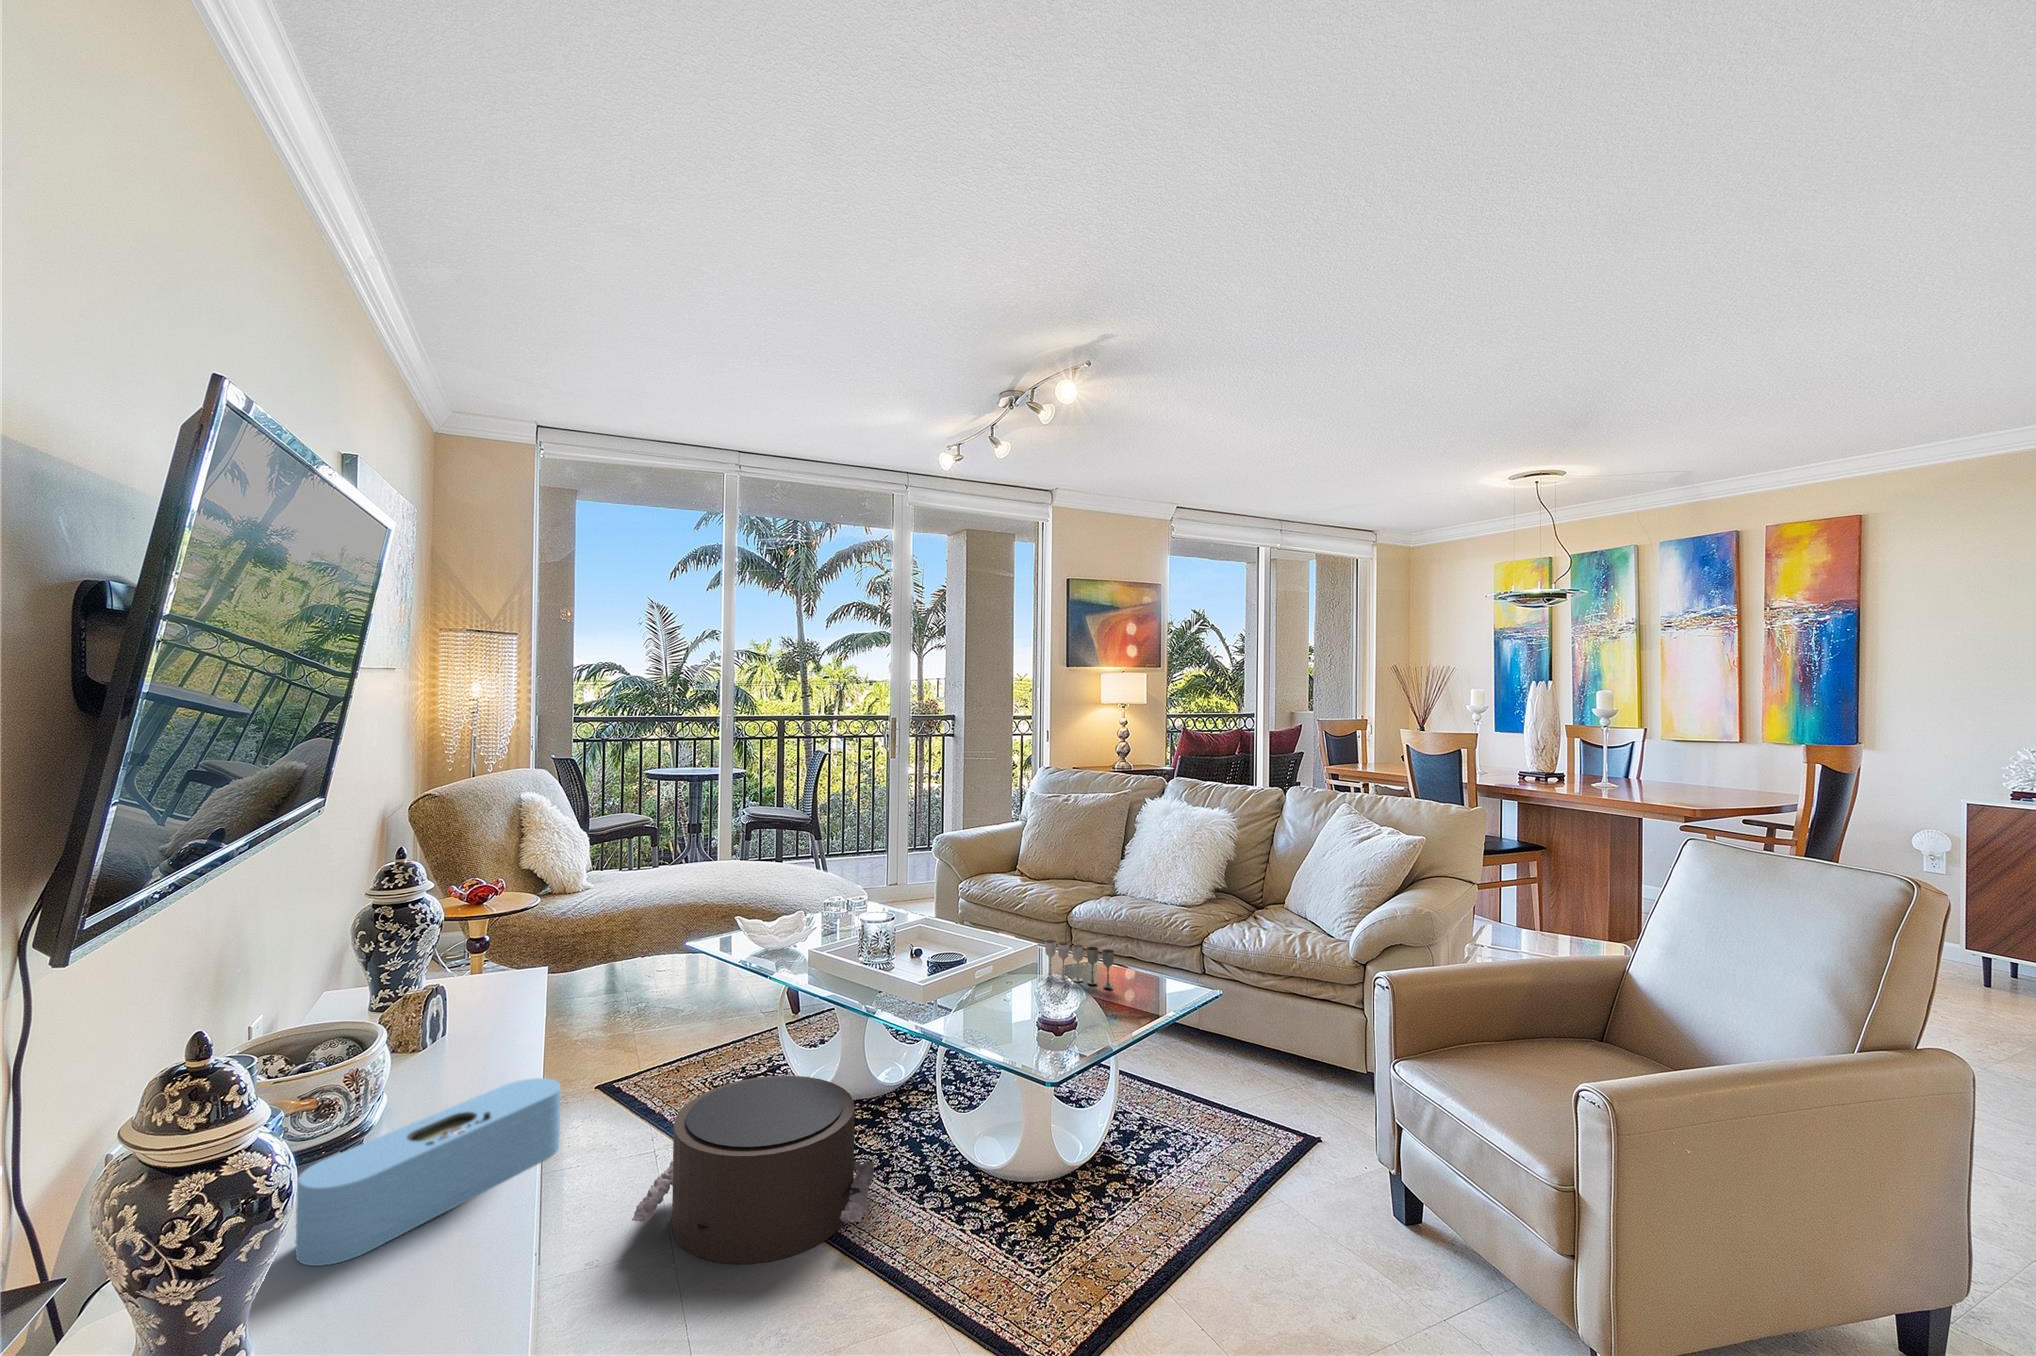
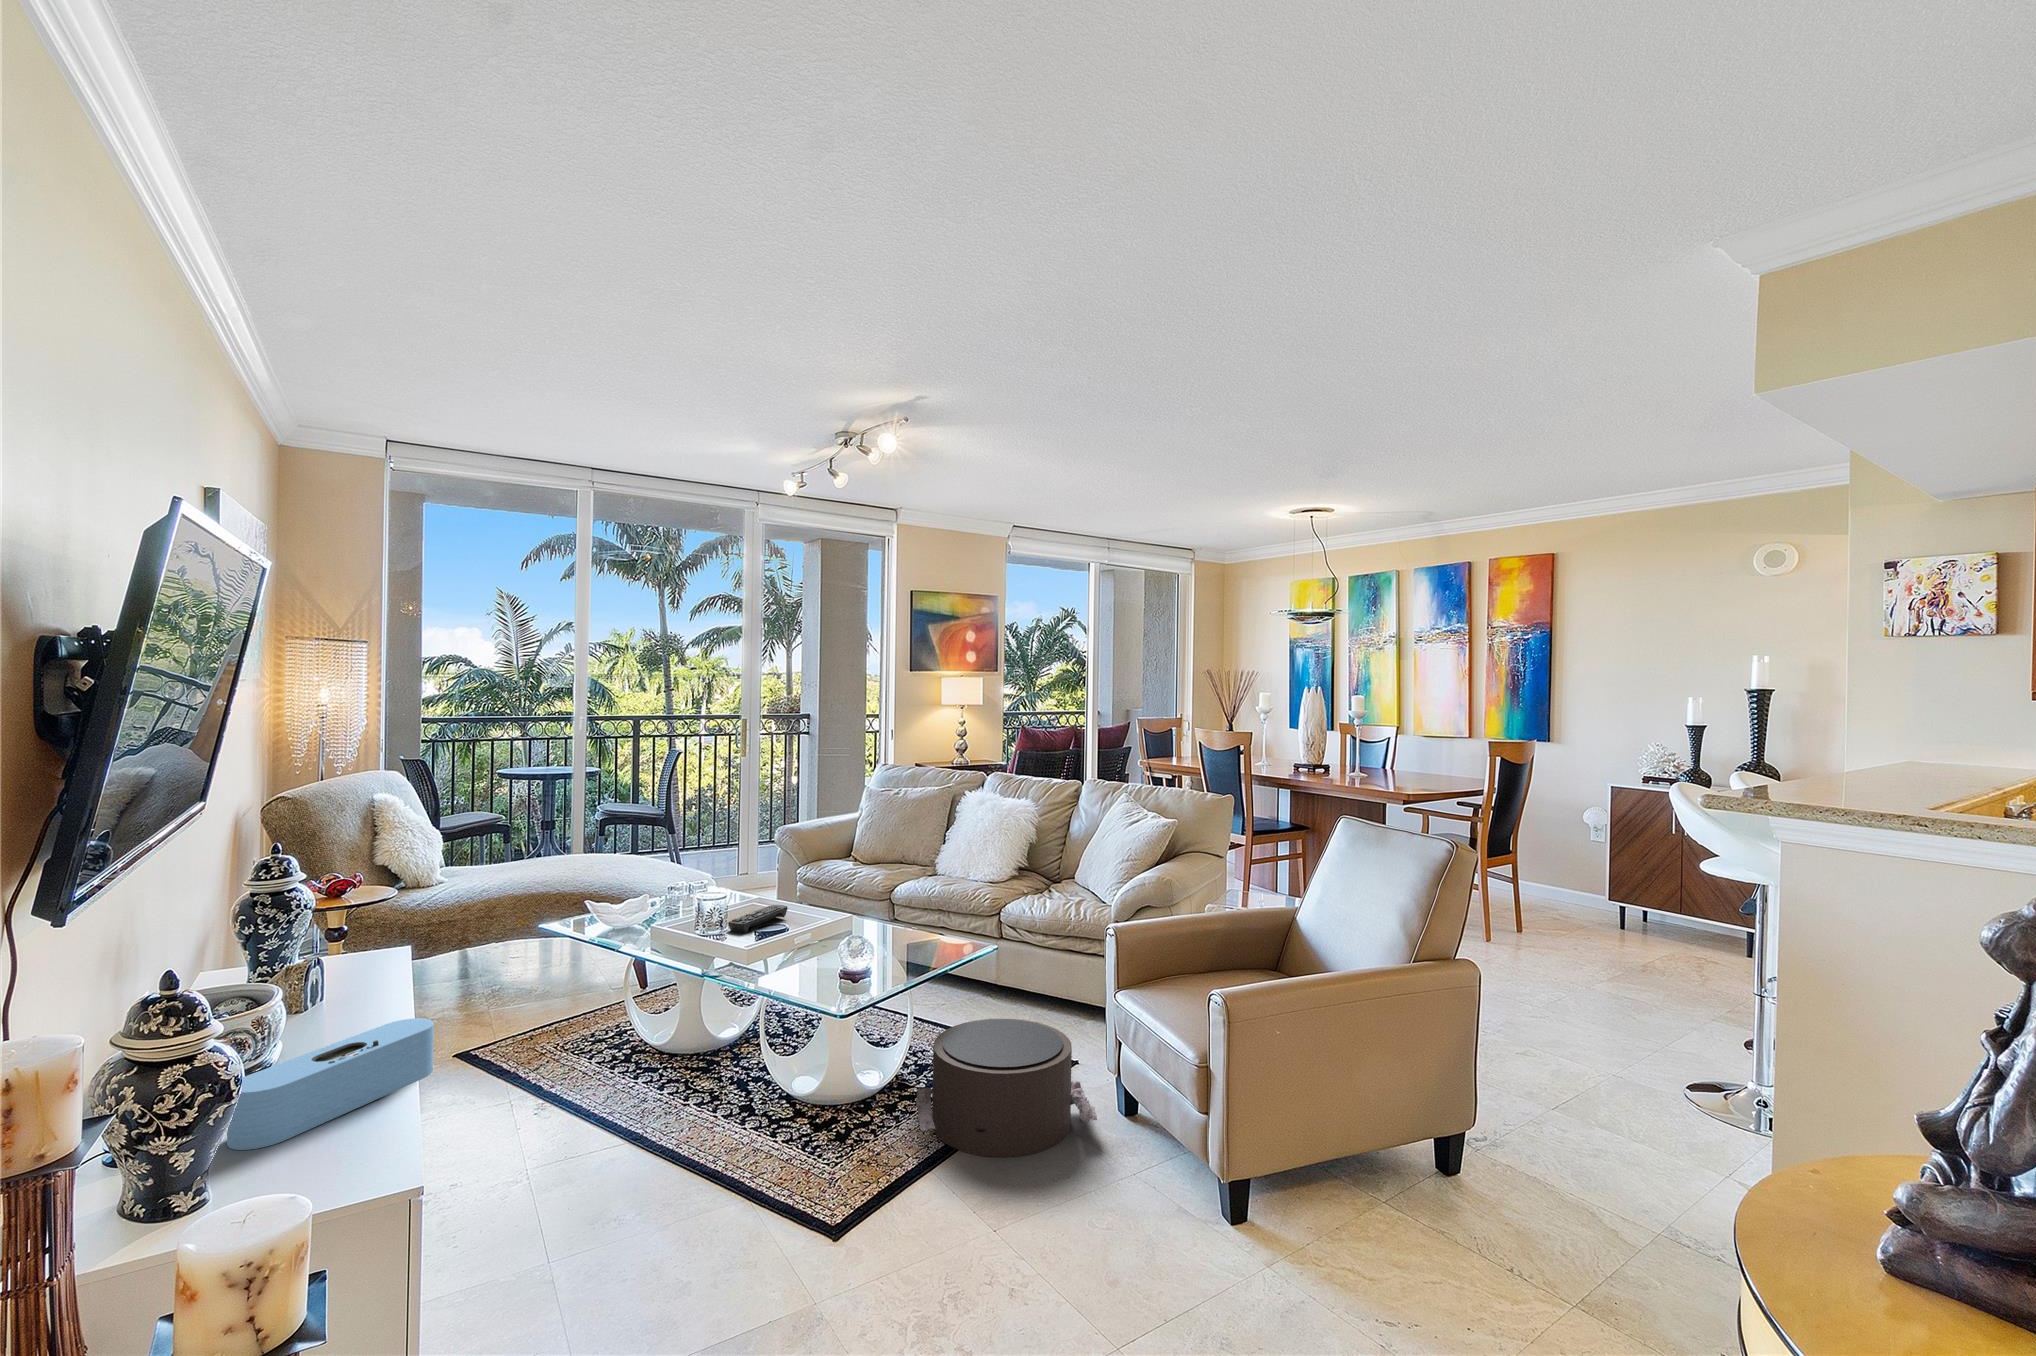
remote control: none [896,928,961,962] -> present [728,905,788,933]
wine glass: present [1045,940,1114,988] -> none [857,911,914,948]
pouf: present [632,1076,874,1264] -> present [916,1019,1097,1157]

